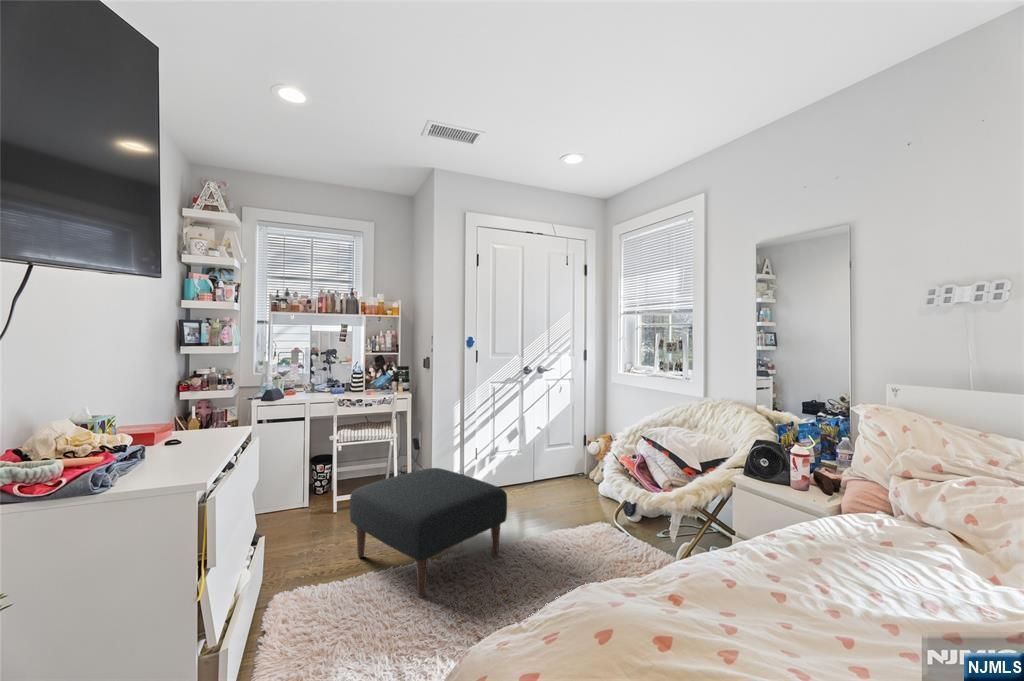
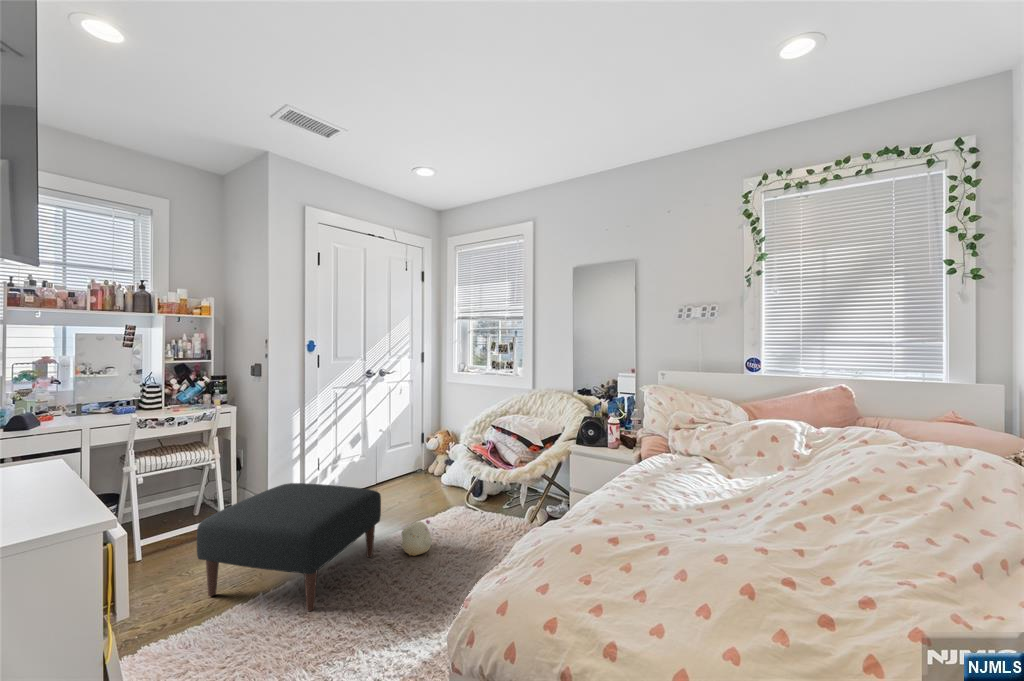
plush toy: none [525,530,559,567] -> present [401,520,434,556]

